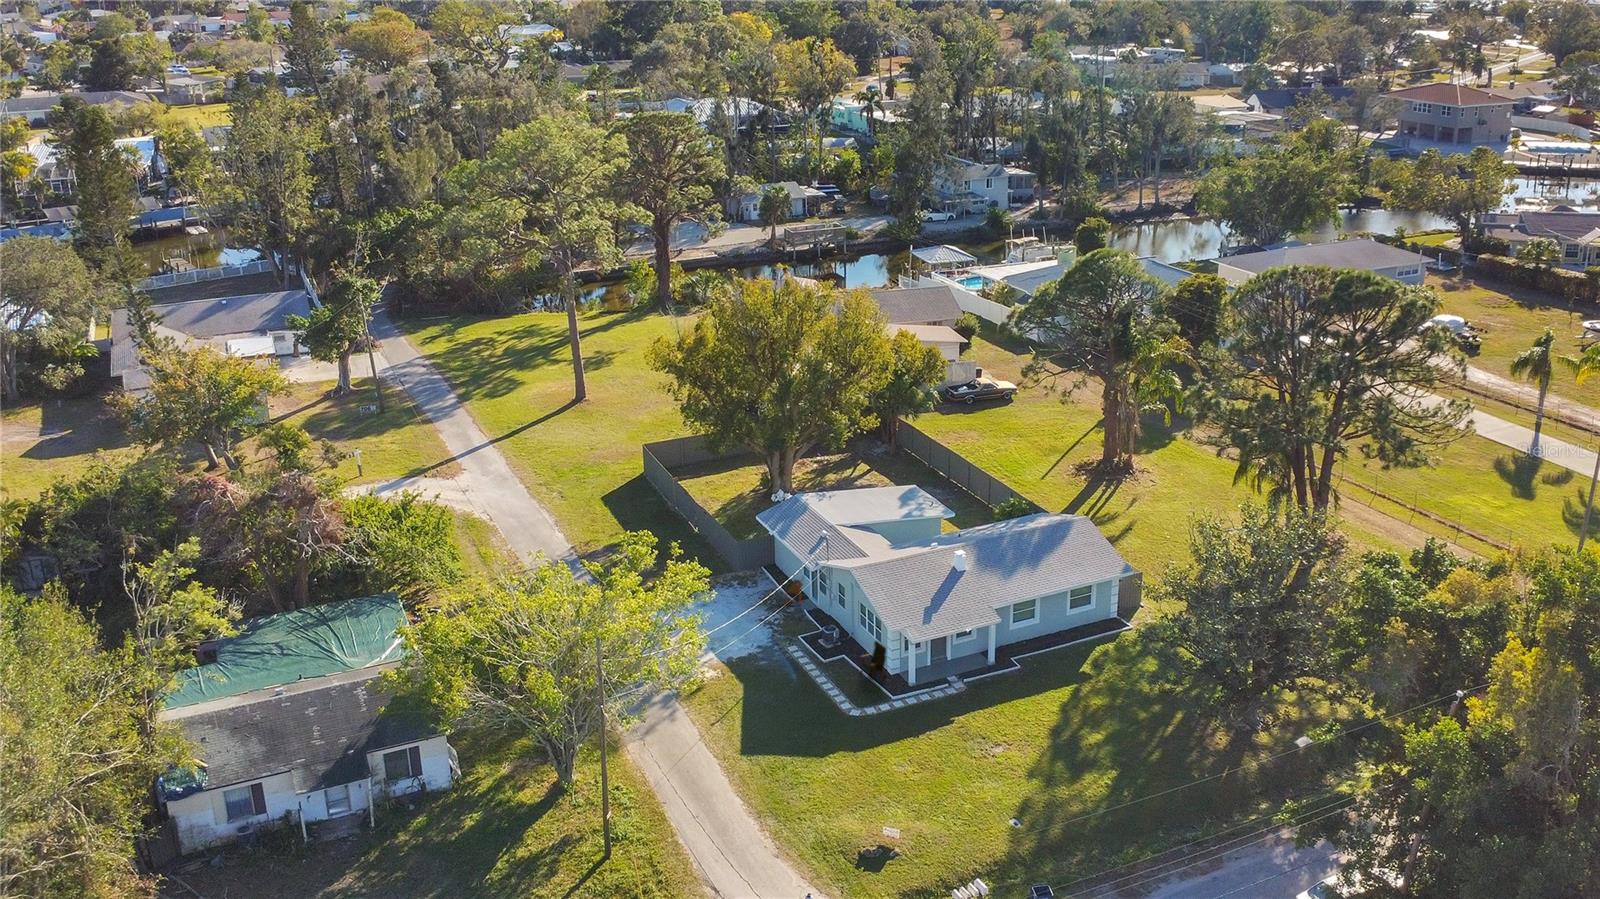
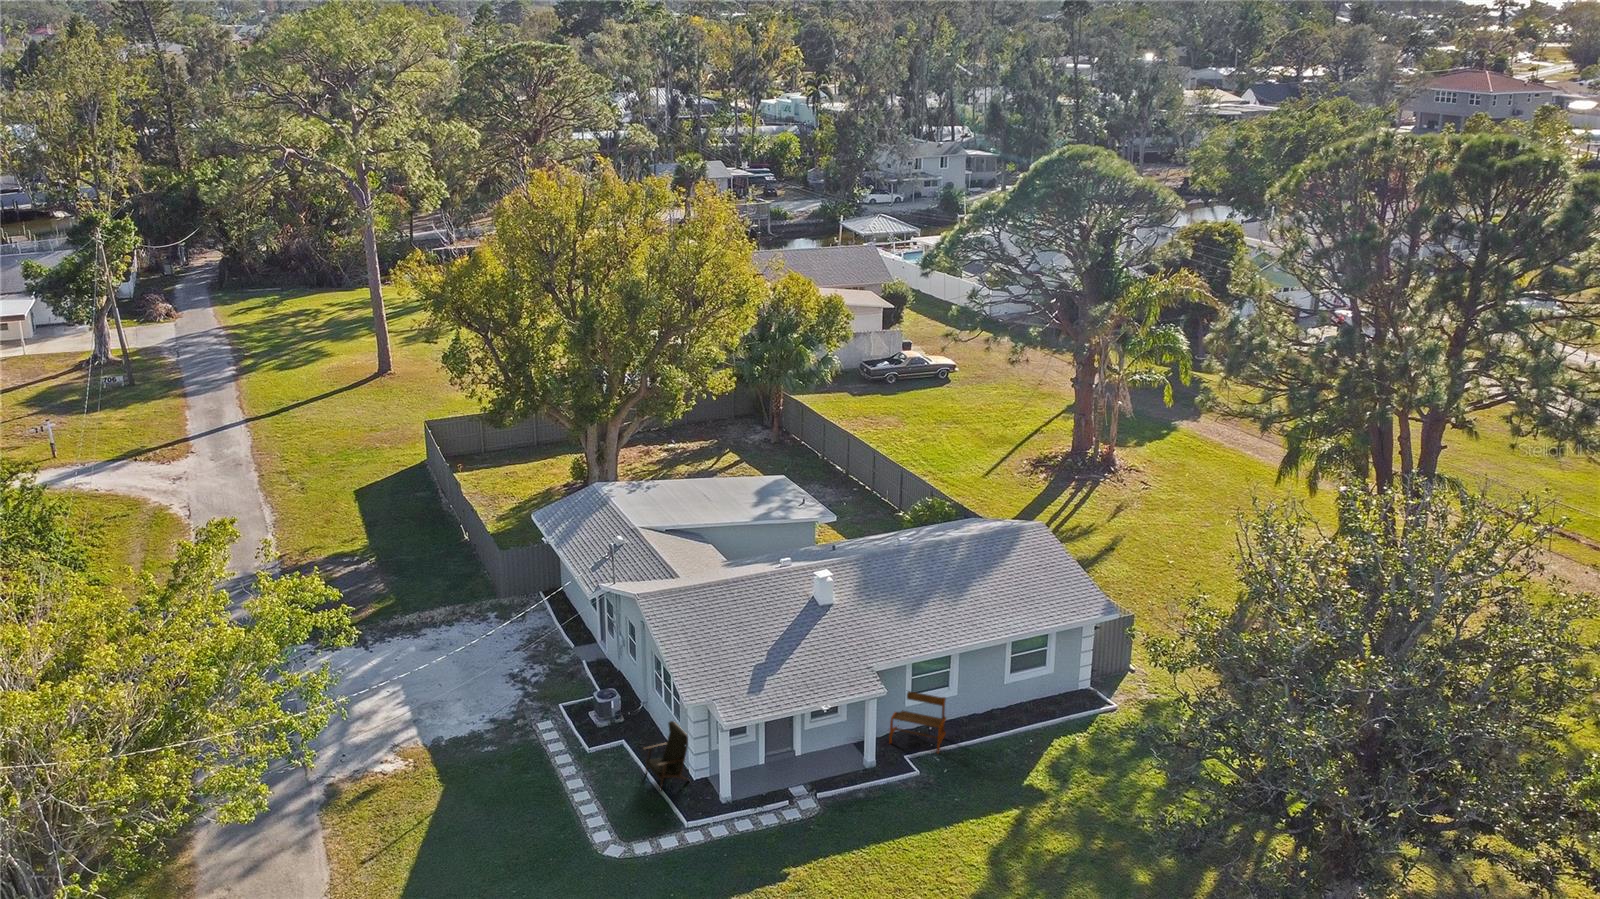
bench: present [785,577,805,605] -> present [889,691,946,753]

